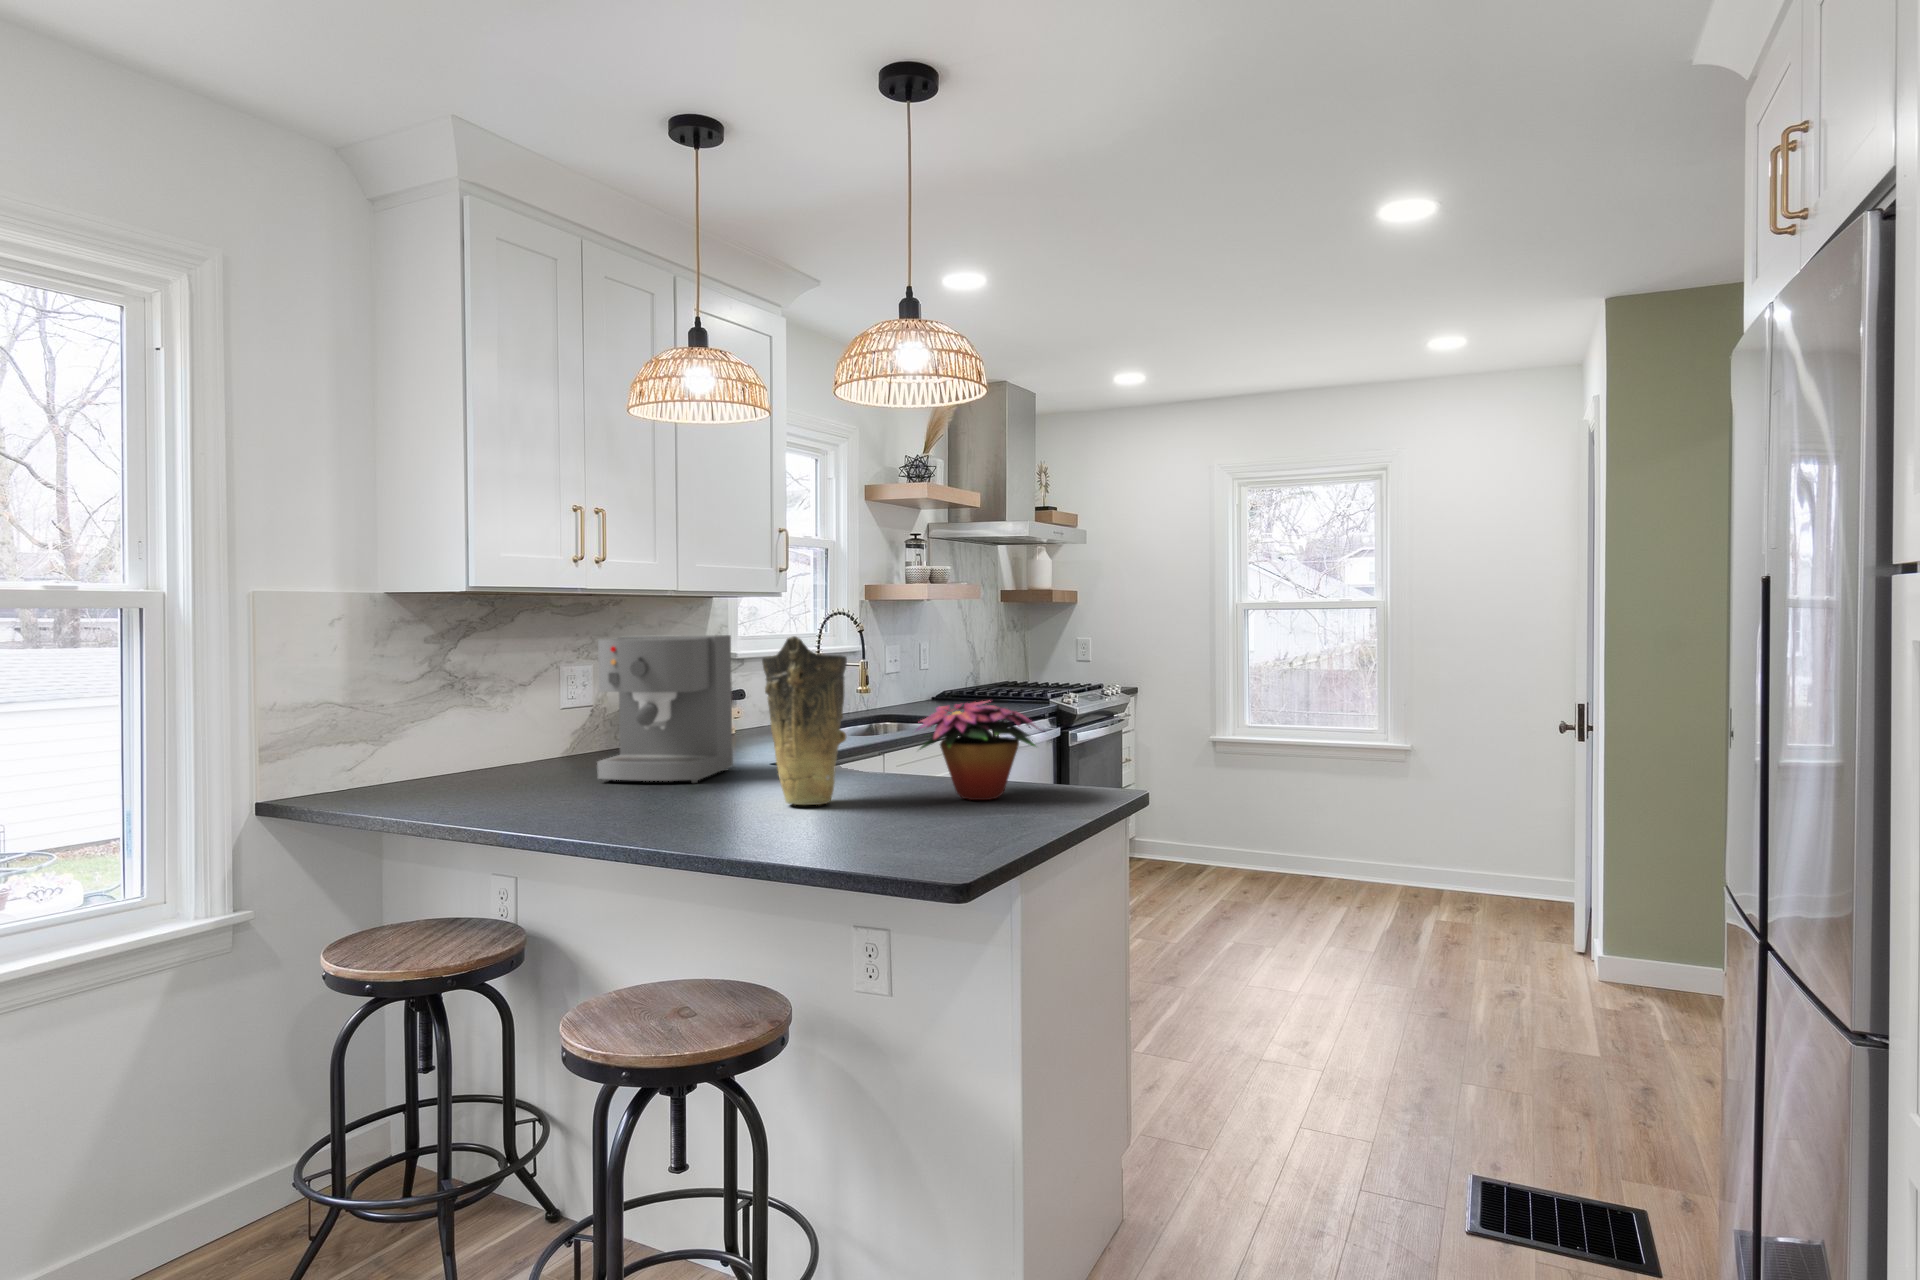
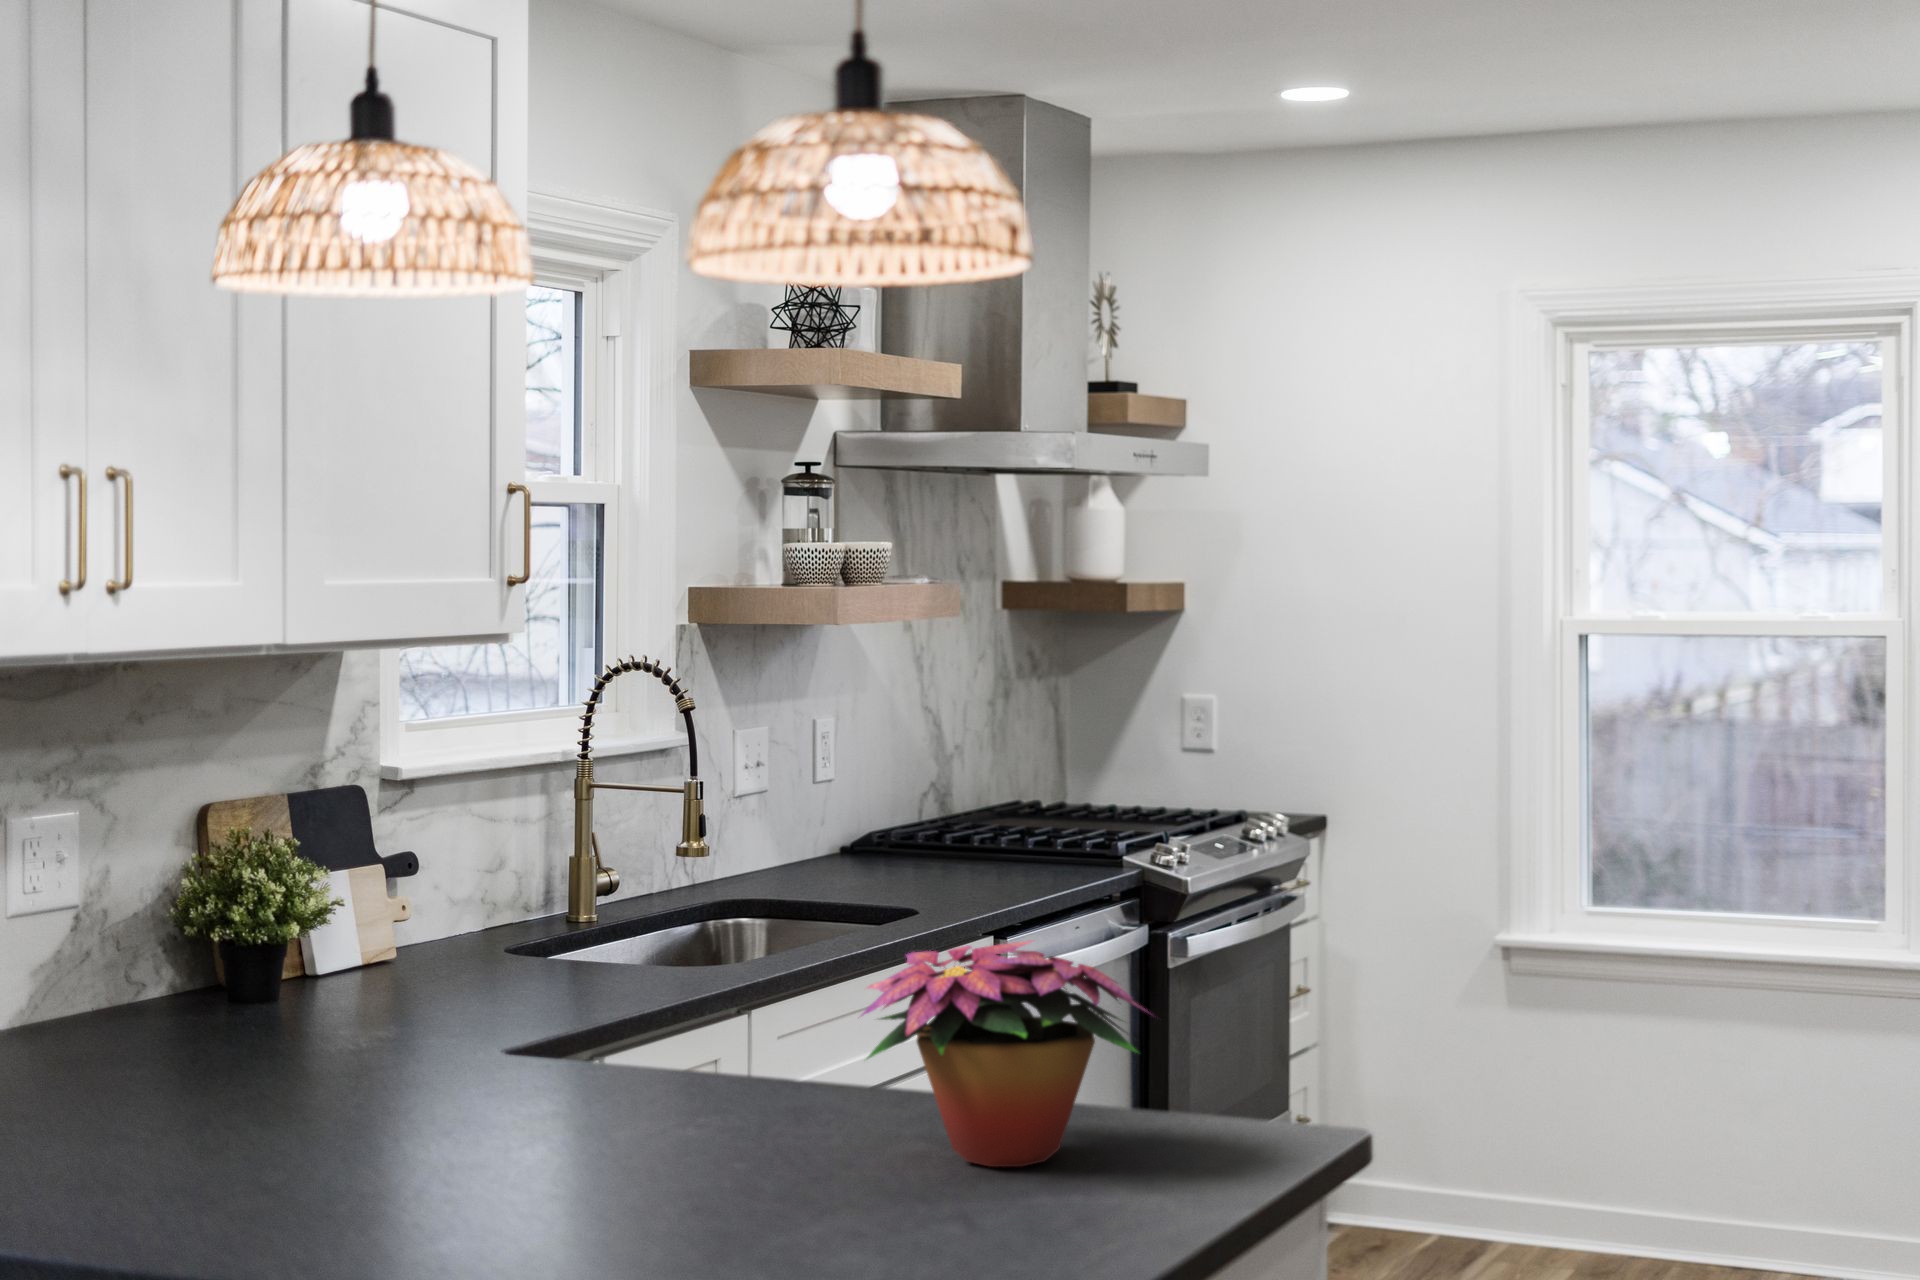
coffee maker: present [597,635,733,783] -> none [117,762,421,1113]
vase: present [762,636,847,805] -> none [518,803,709,1182]

